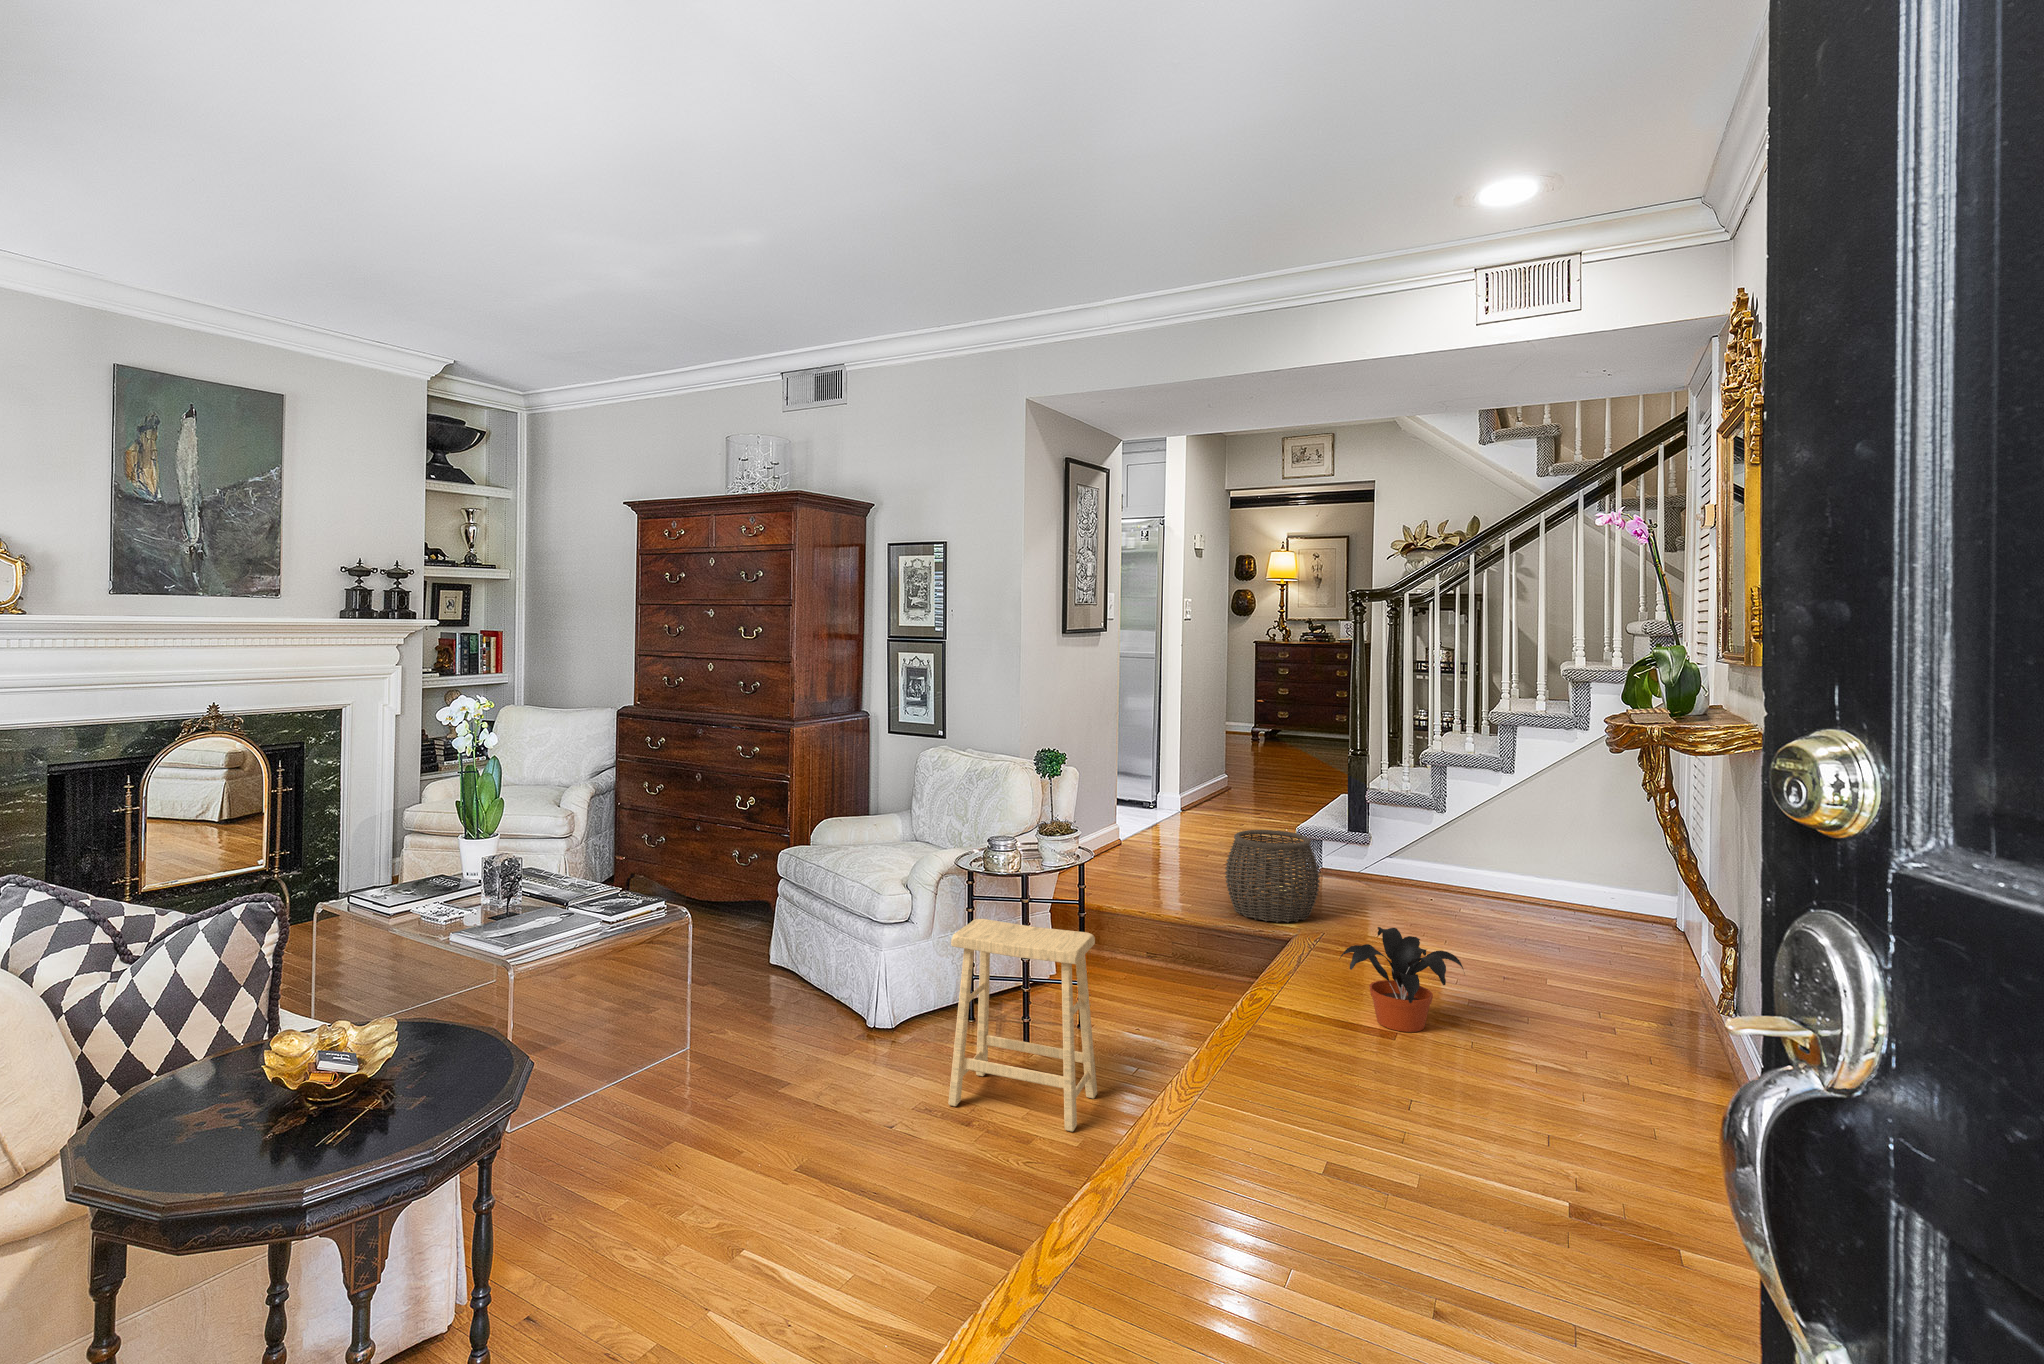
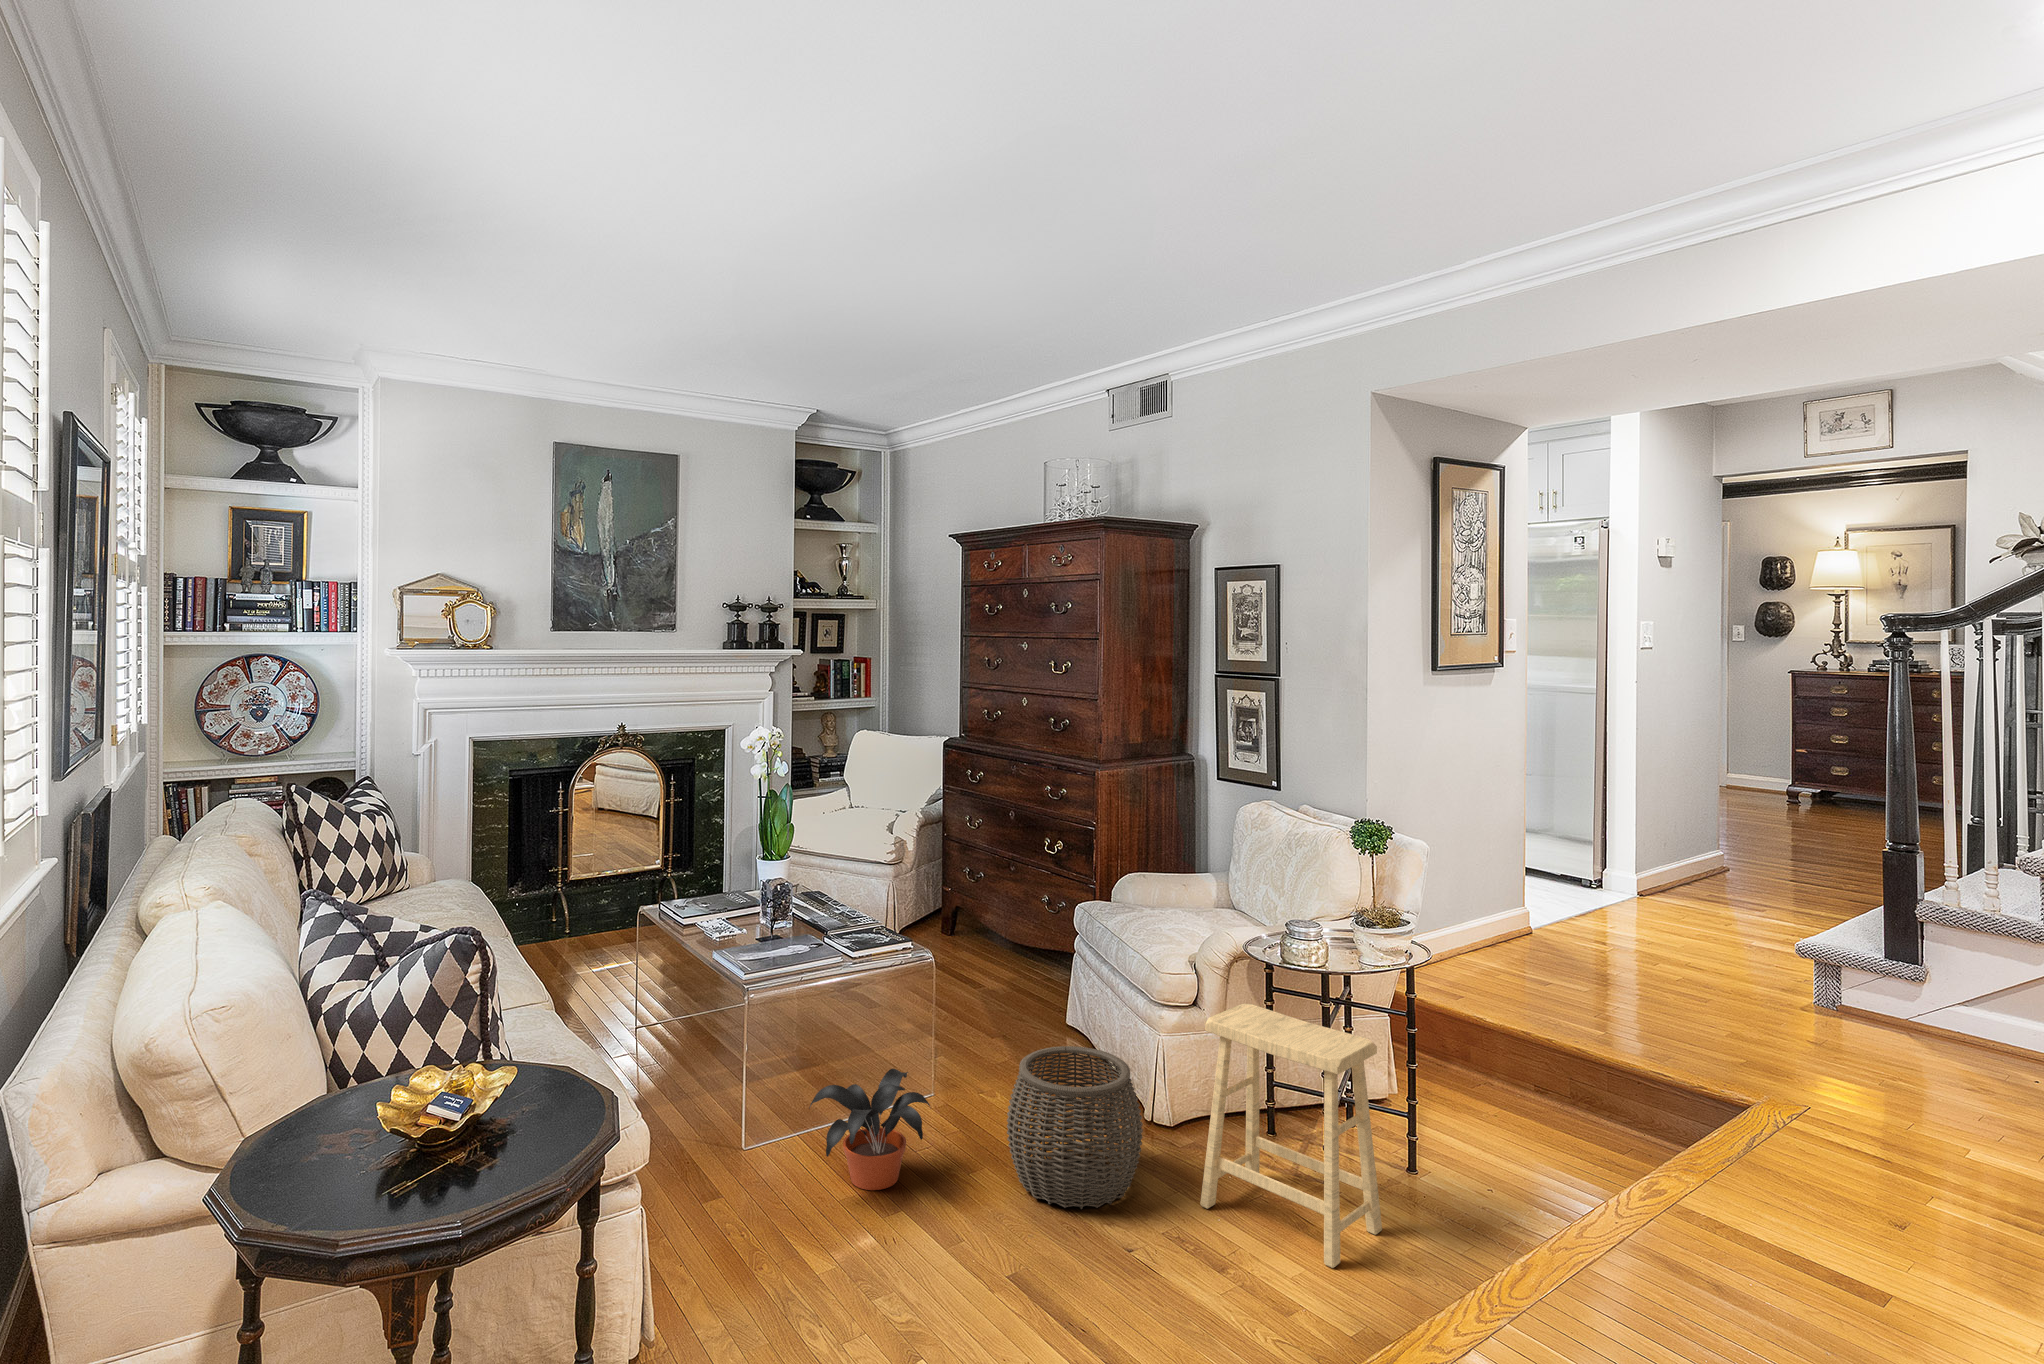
woven basket: present [1225,830,1320,923] -> present [1007,1046,1143,1209]
potted plant: present [1340,927,1463,1032] -> present [809,1069,930,1190]

